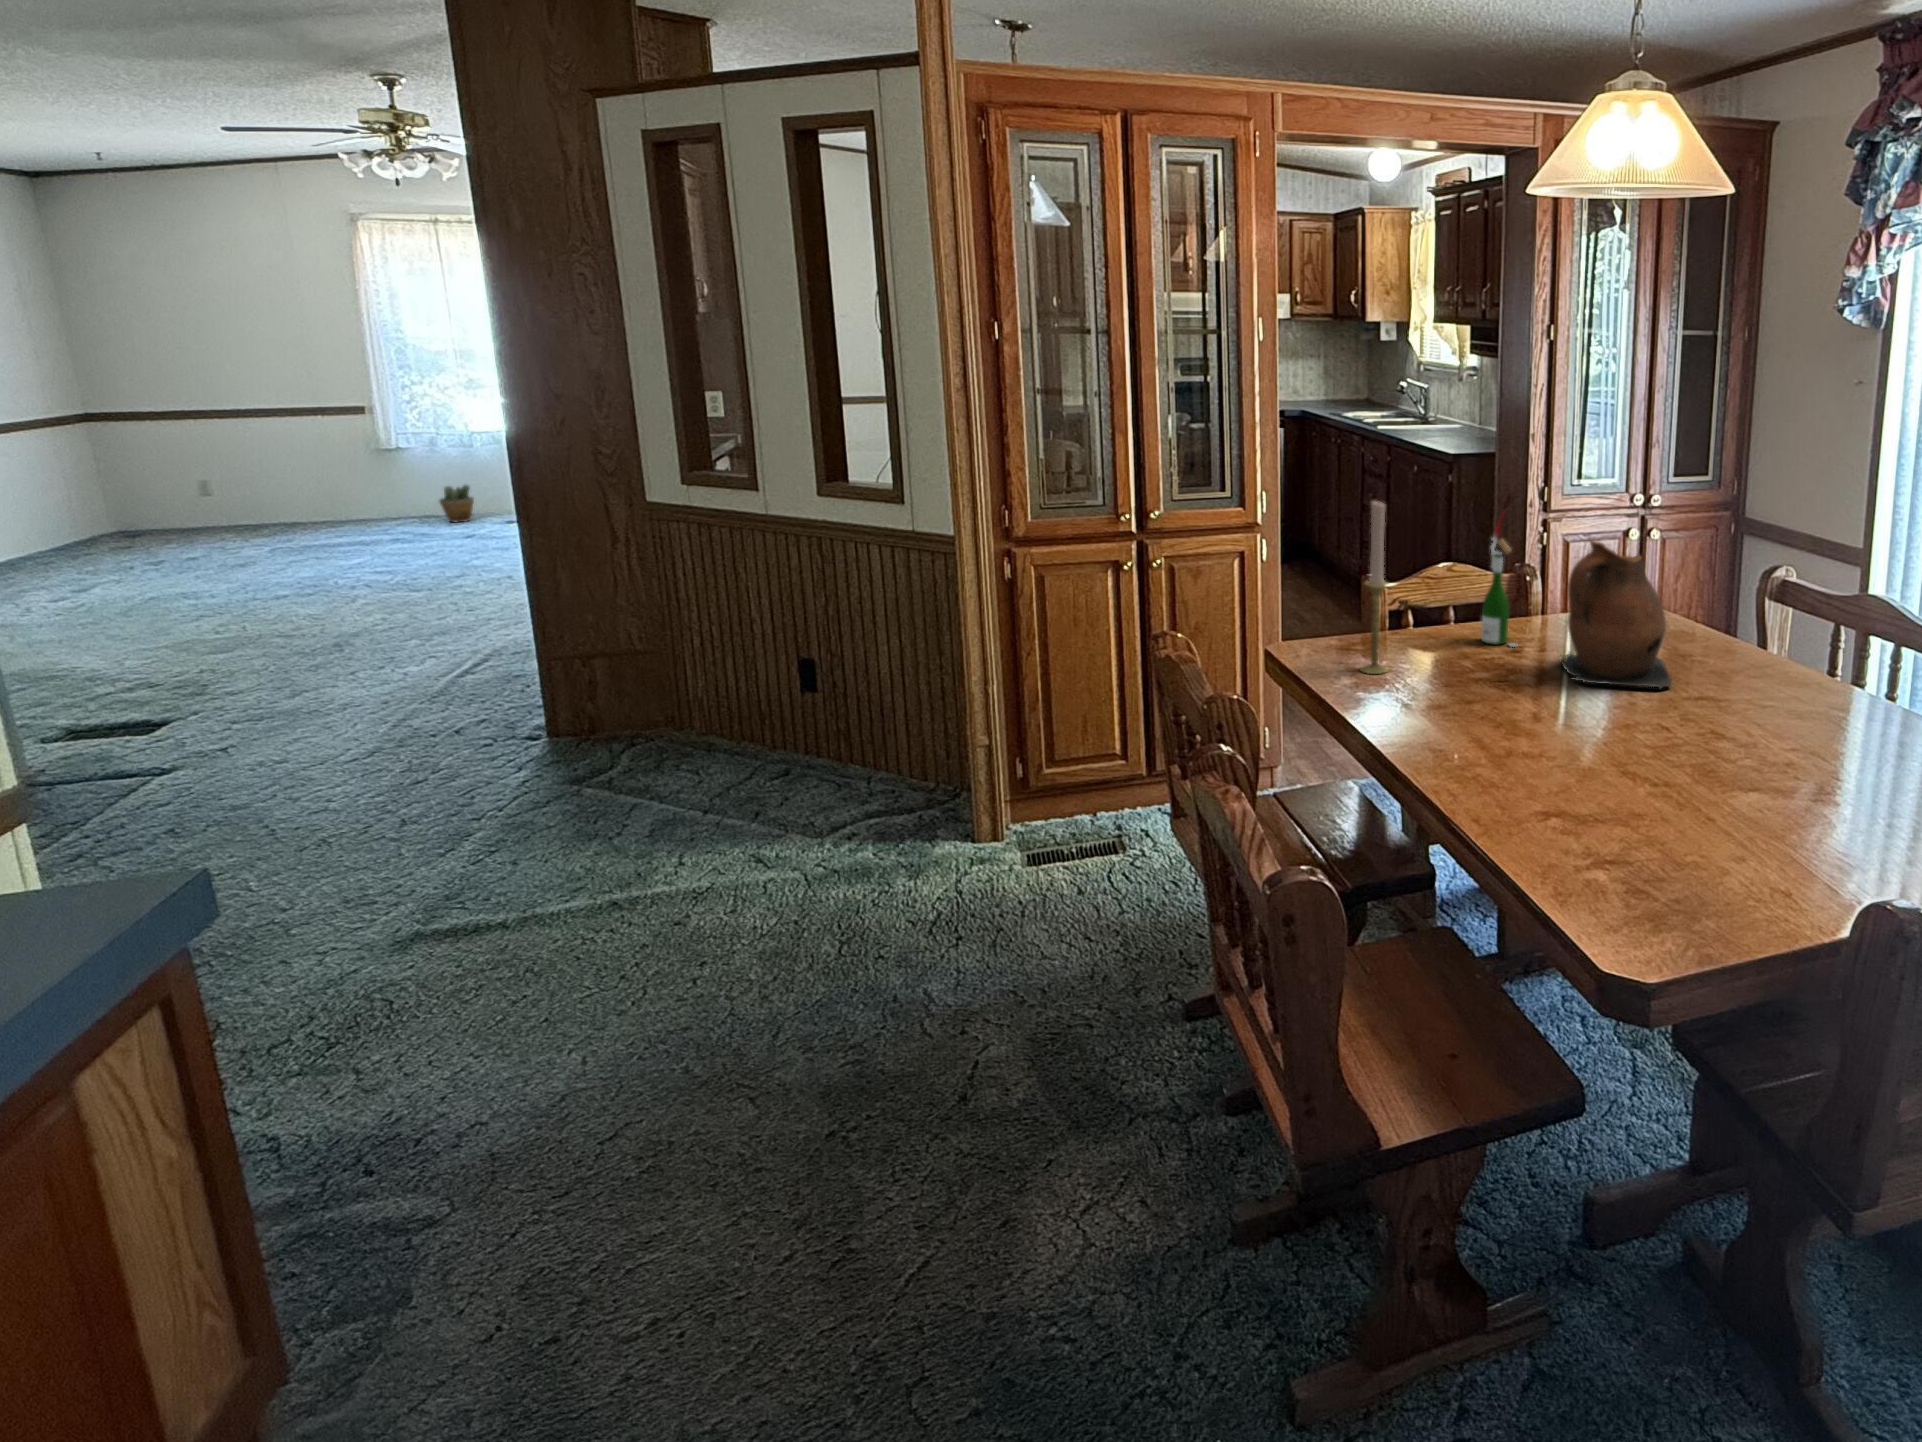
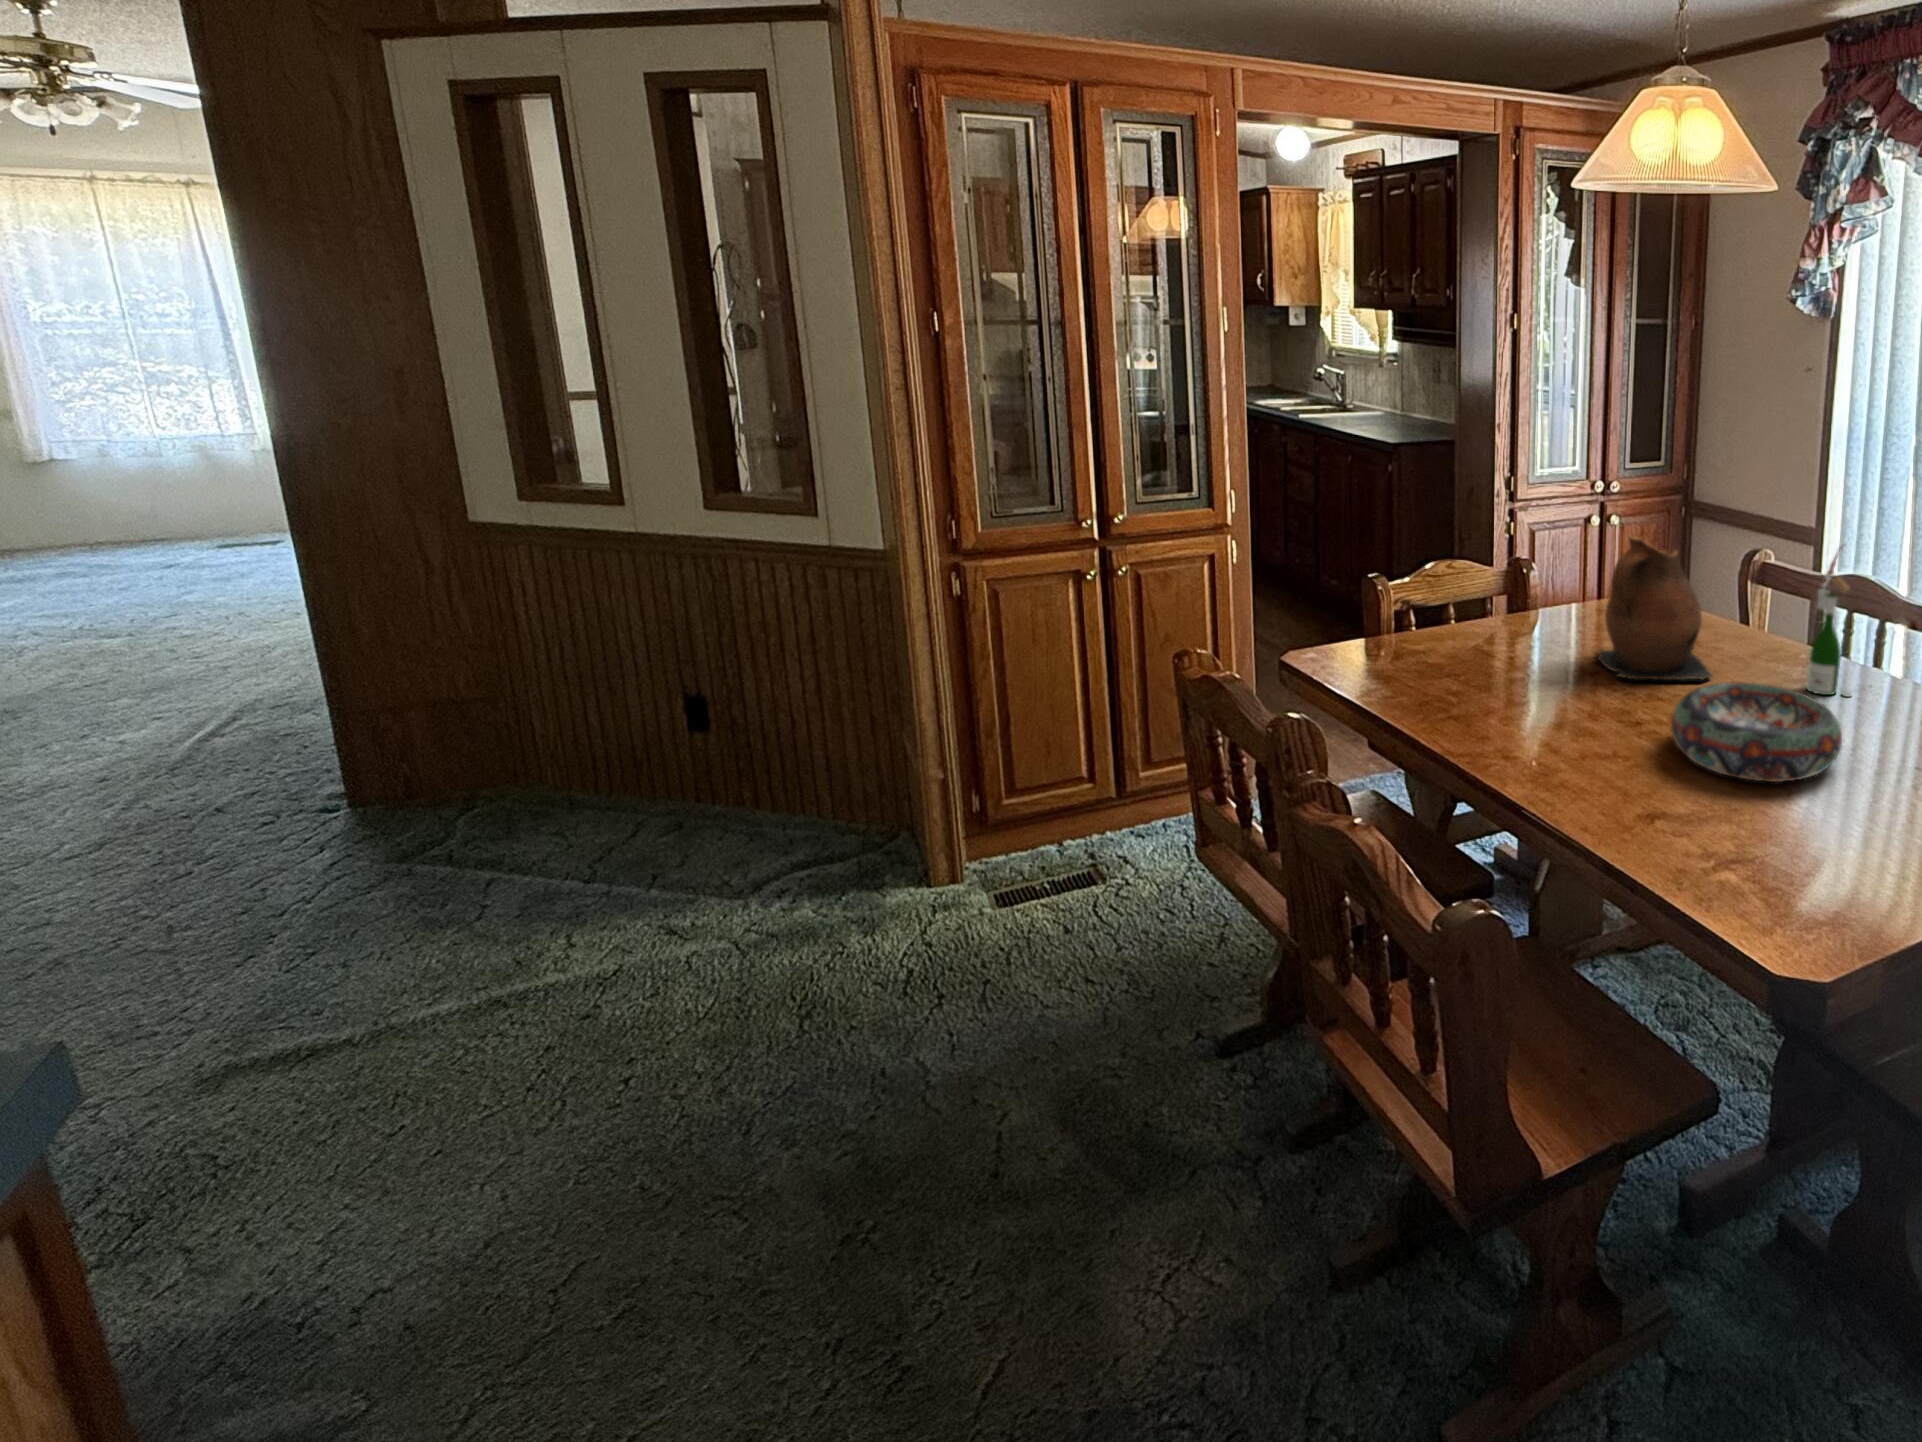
potted plant: present [439,485,474,522] -> none [136,499,188,546]
candlestick: present [1360,501,1388,674] -> none [1401,503,1431,683]
wine bottle: present [1481,511,1516,647] -> present [1807,548,1851,697]
decorative bowl: none [1595,688,1770,787] -> present [1671,683,1842,782]

